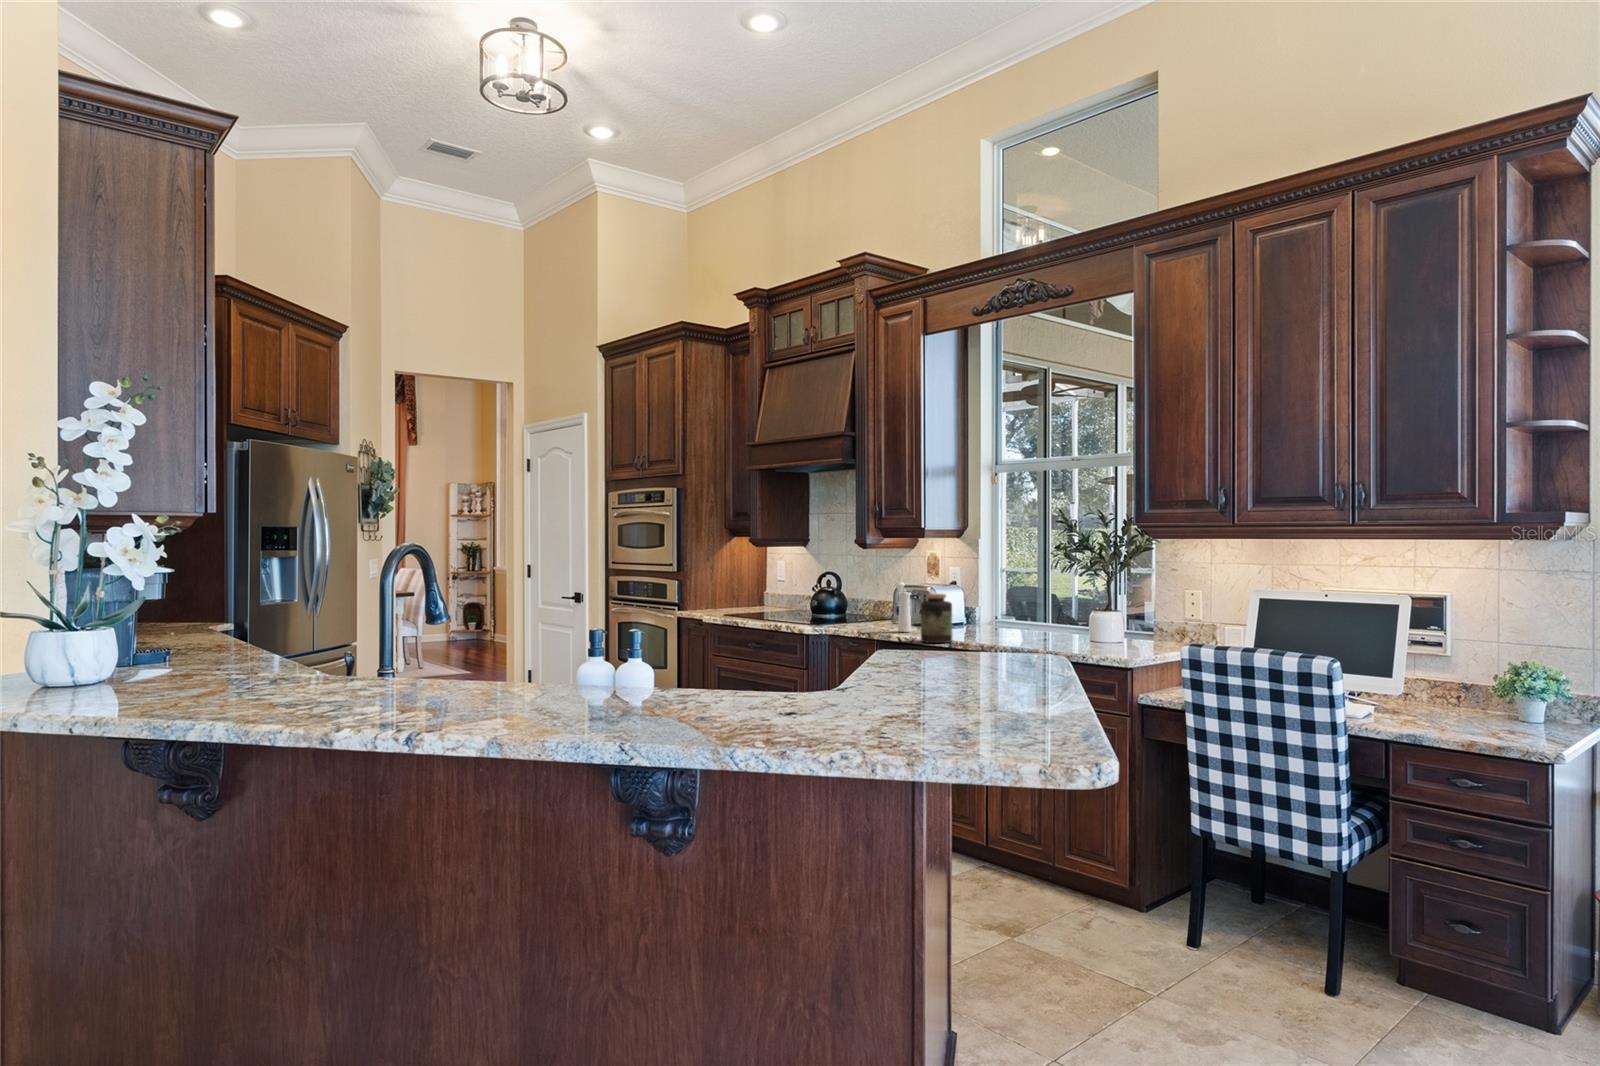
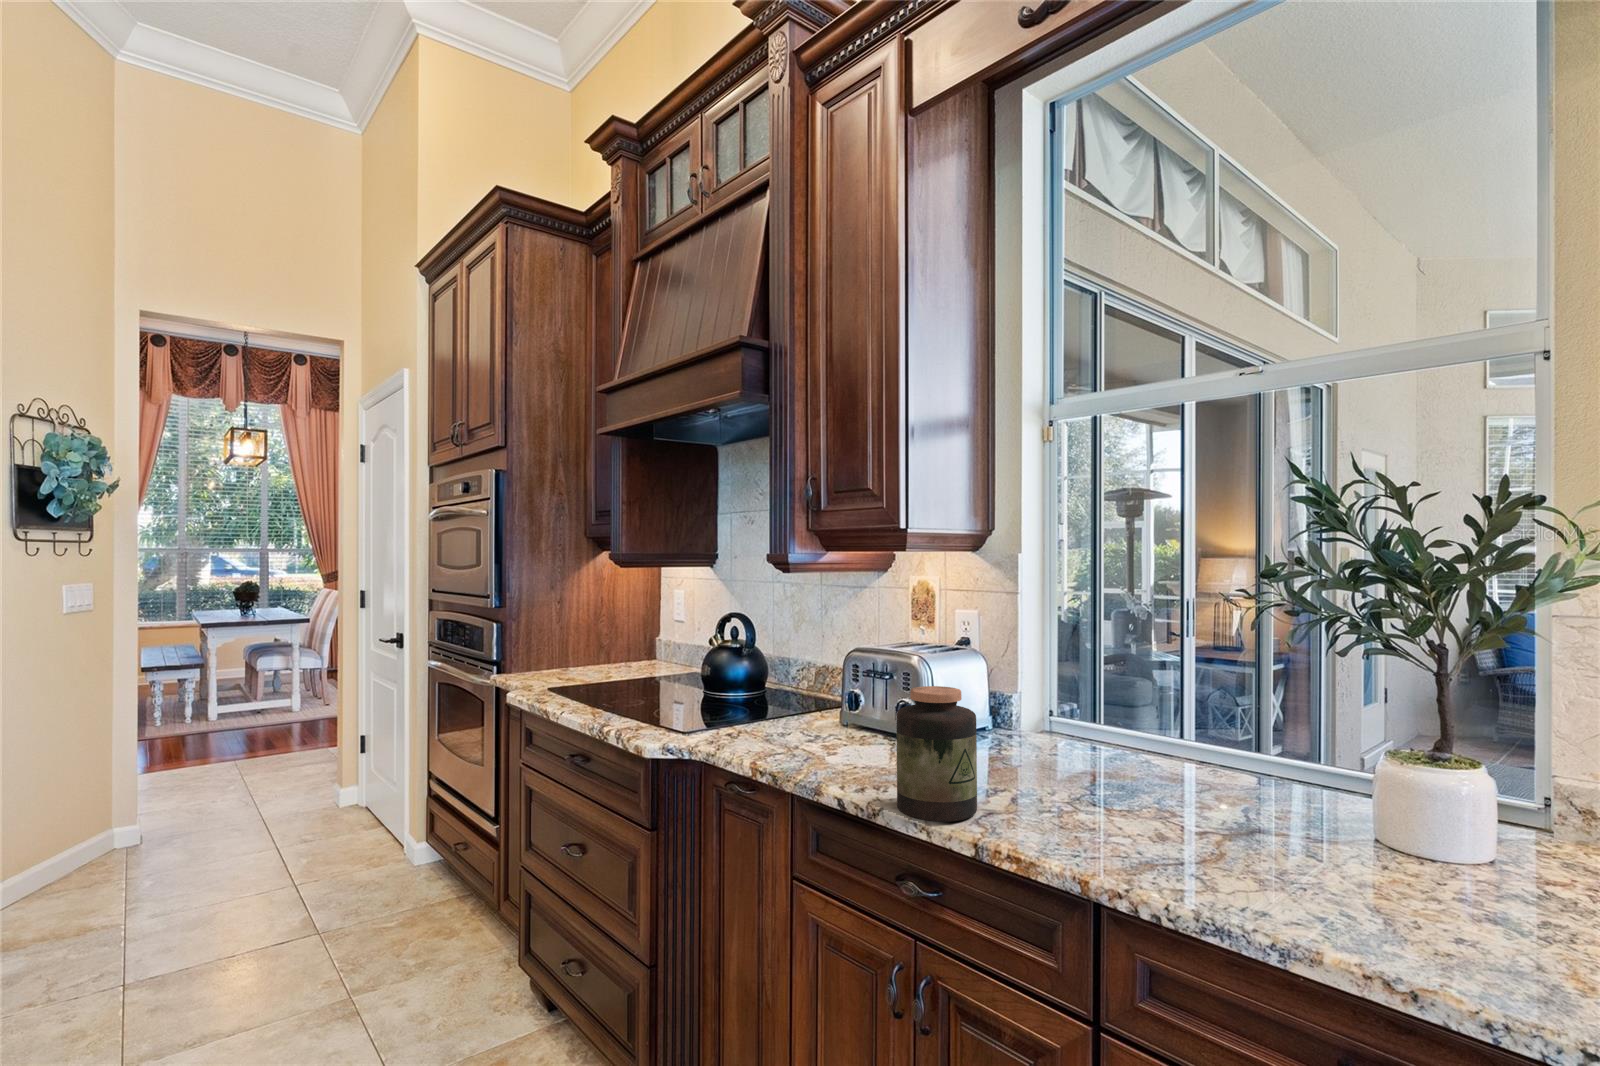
pepper mill: present [895,582,911,632] -> none [845,642,877,757]

